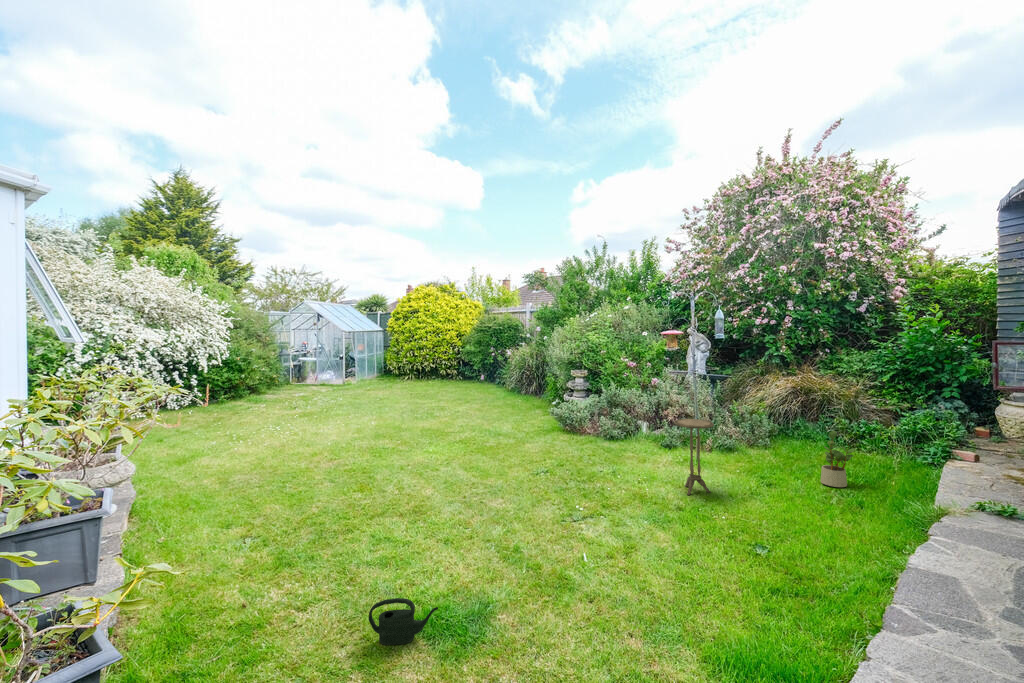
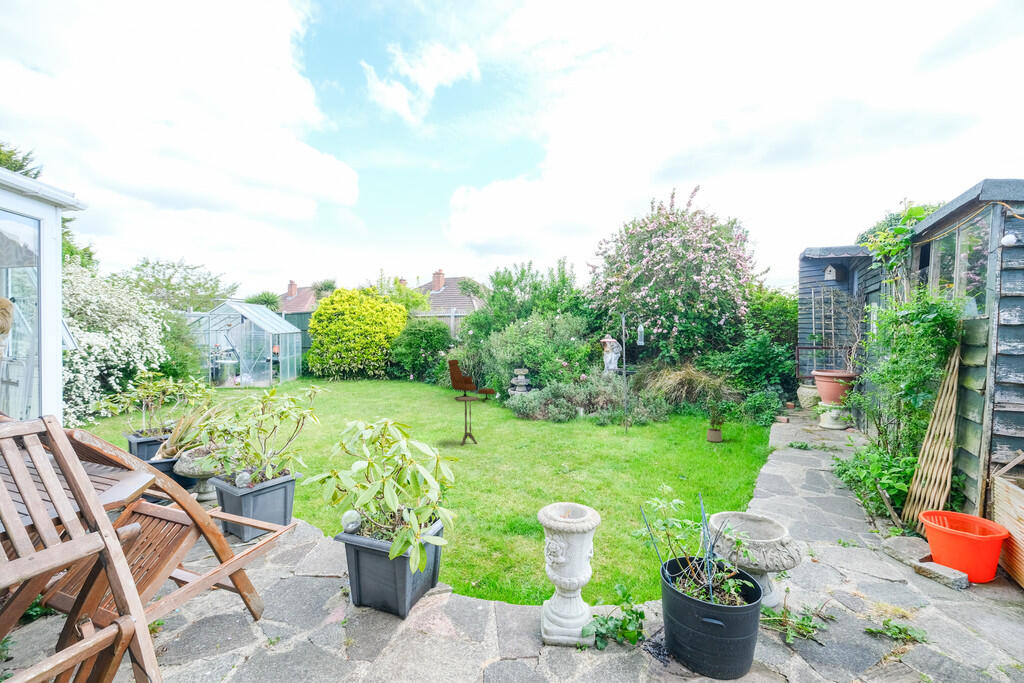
lounge chair: none [501,359,553,409] -> present [448,360,495,401]
side table: present [674,419,714,495] -> present [455,397,479,445]
watering can: present [369,598,438,645] -> none [480,511,522,541]

